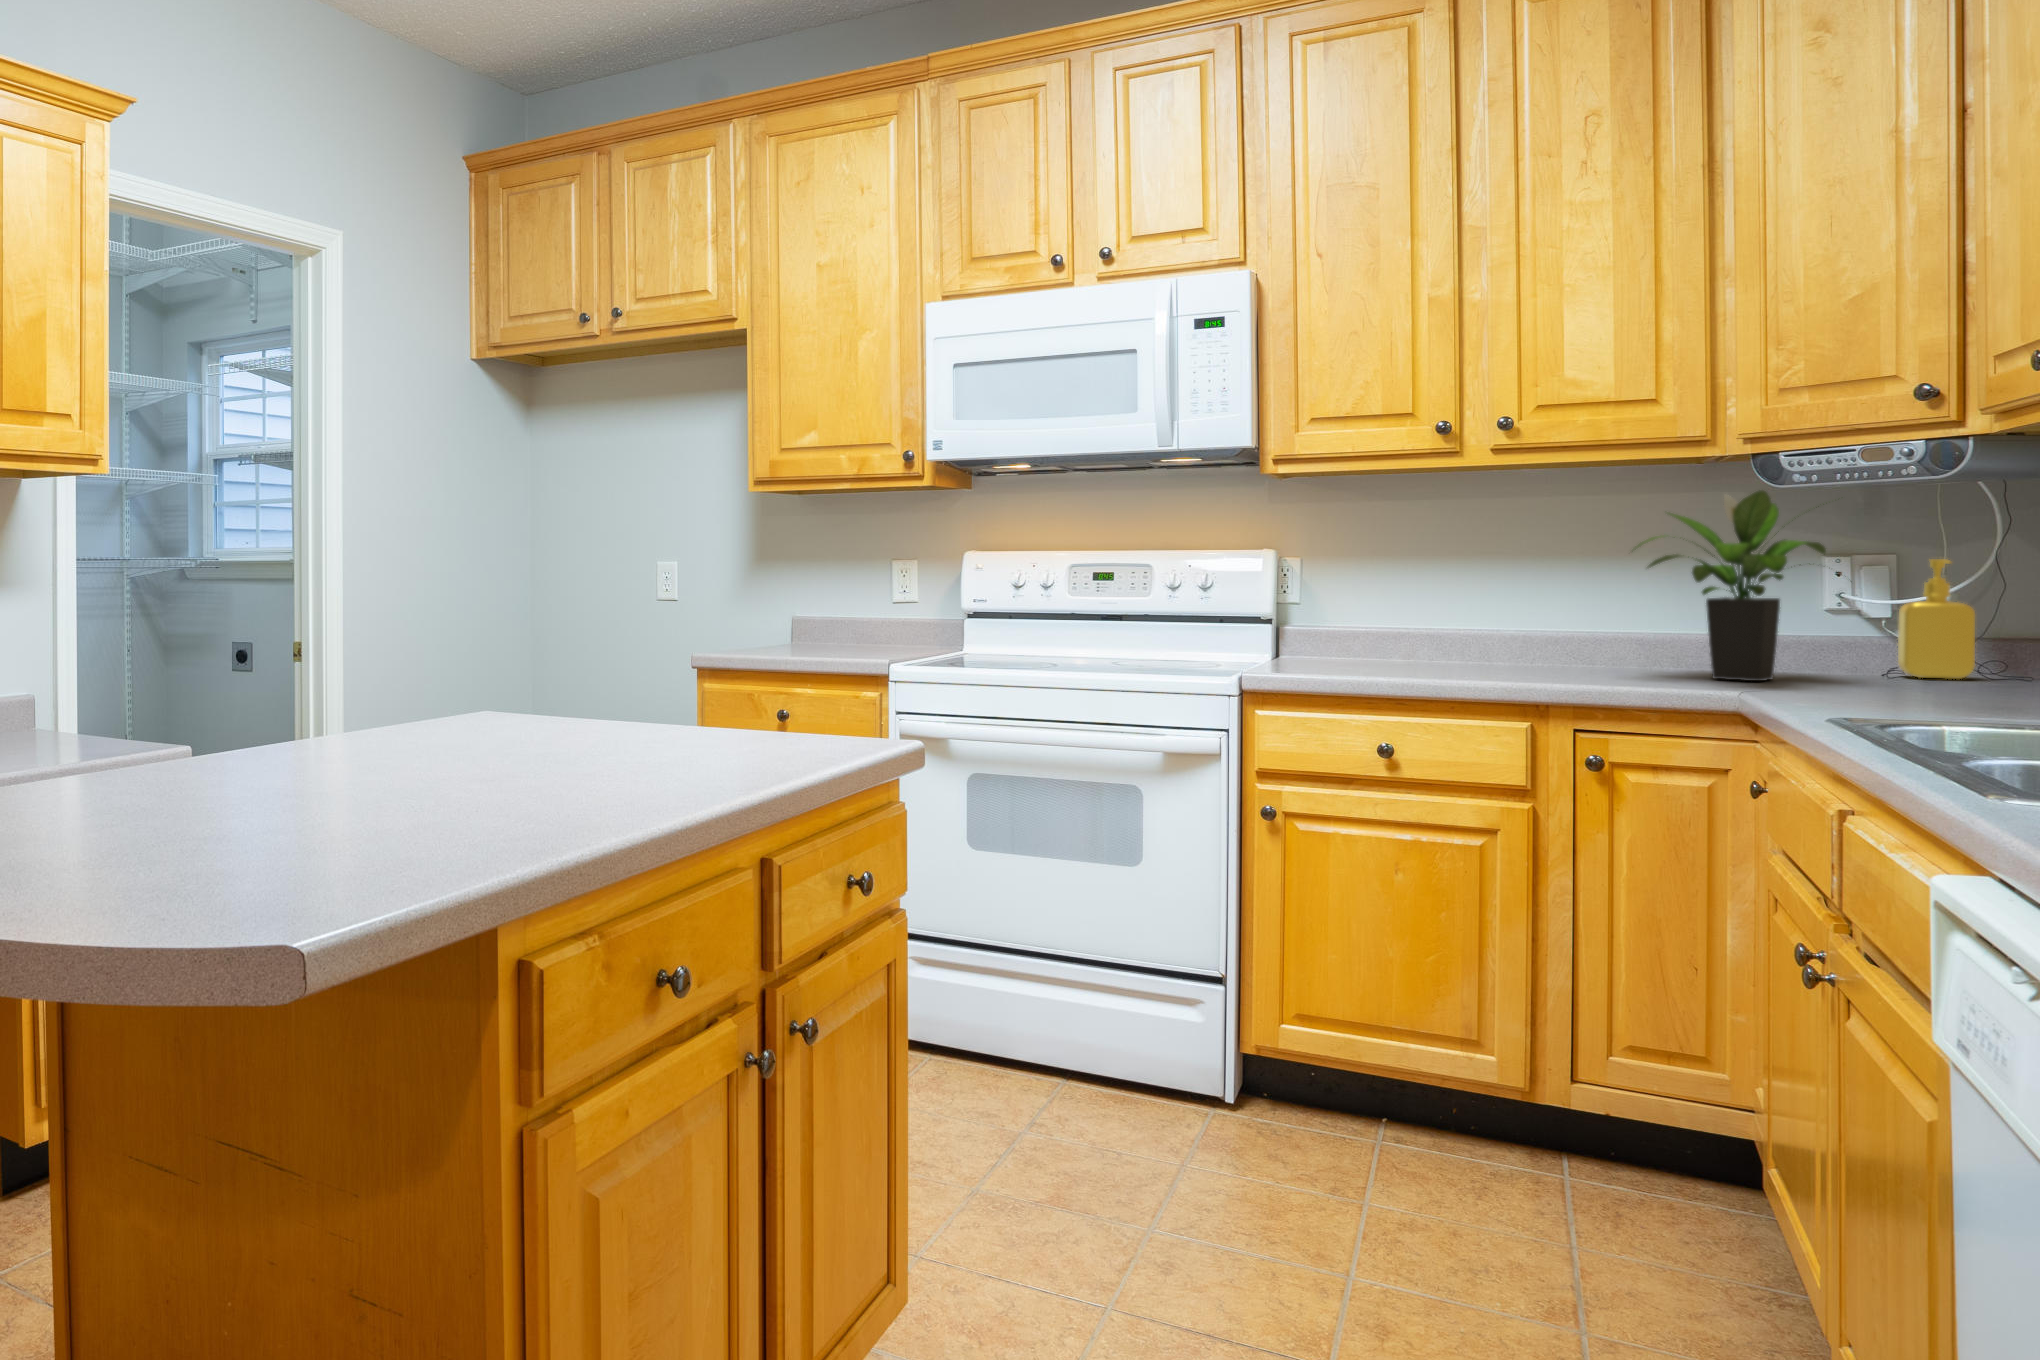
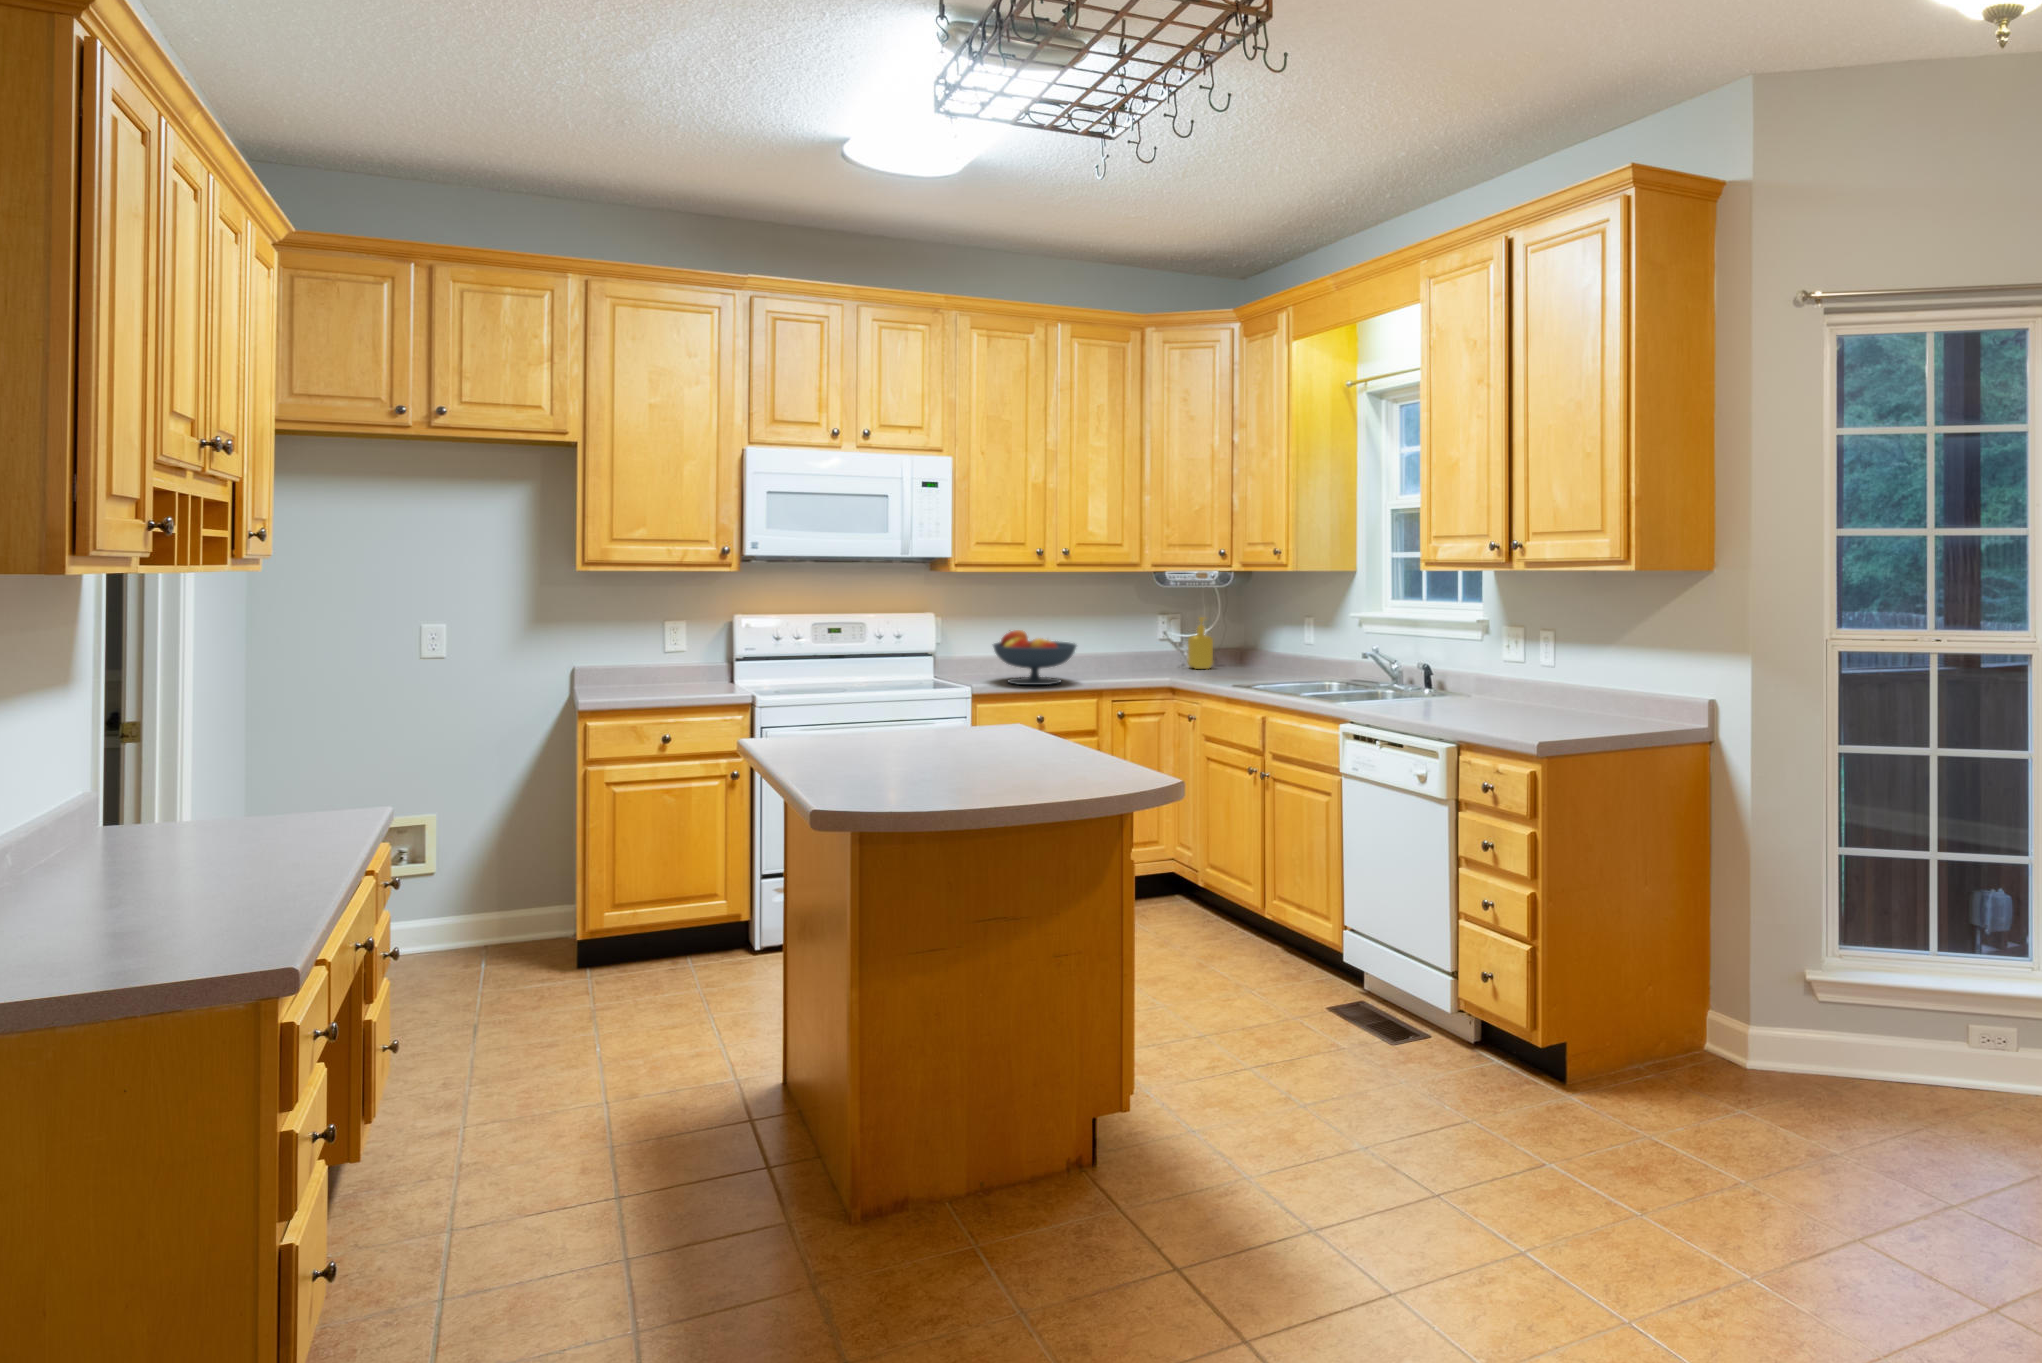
potted plant: present [1636,490,1826,681] -> none [1110,590,1185,676]
fruit bowl: none [1336,576,1522,679] -> present [993,630,1076,685]

